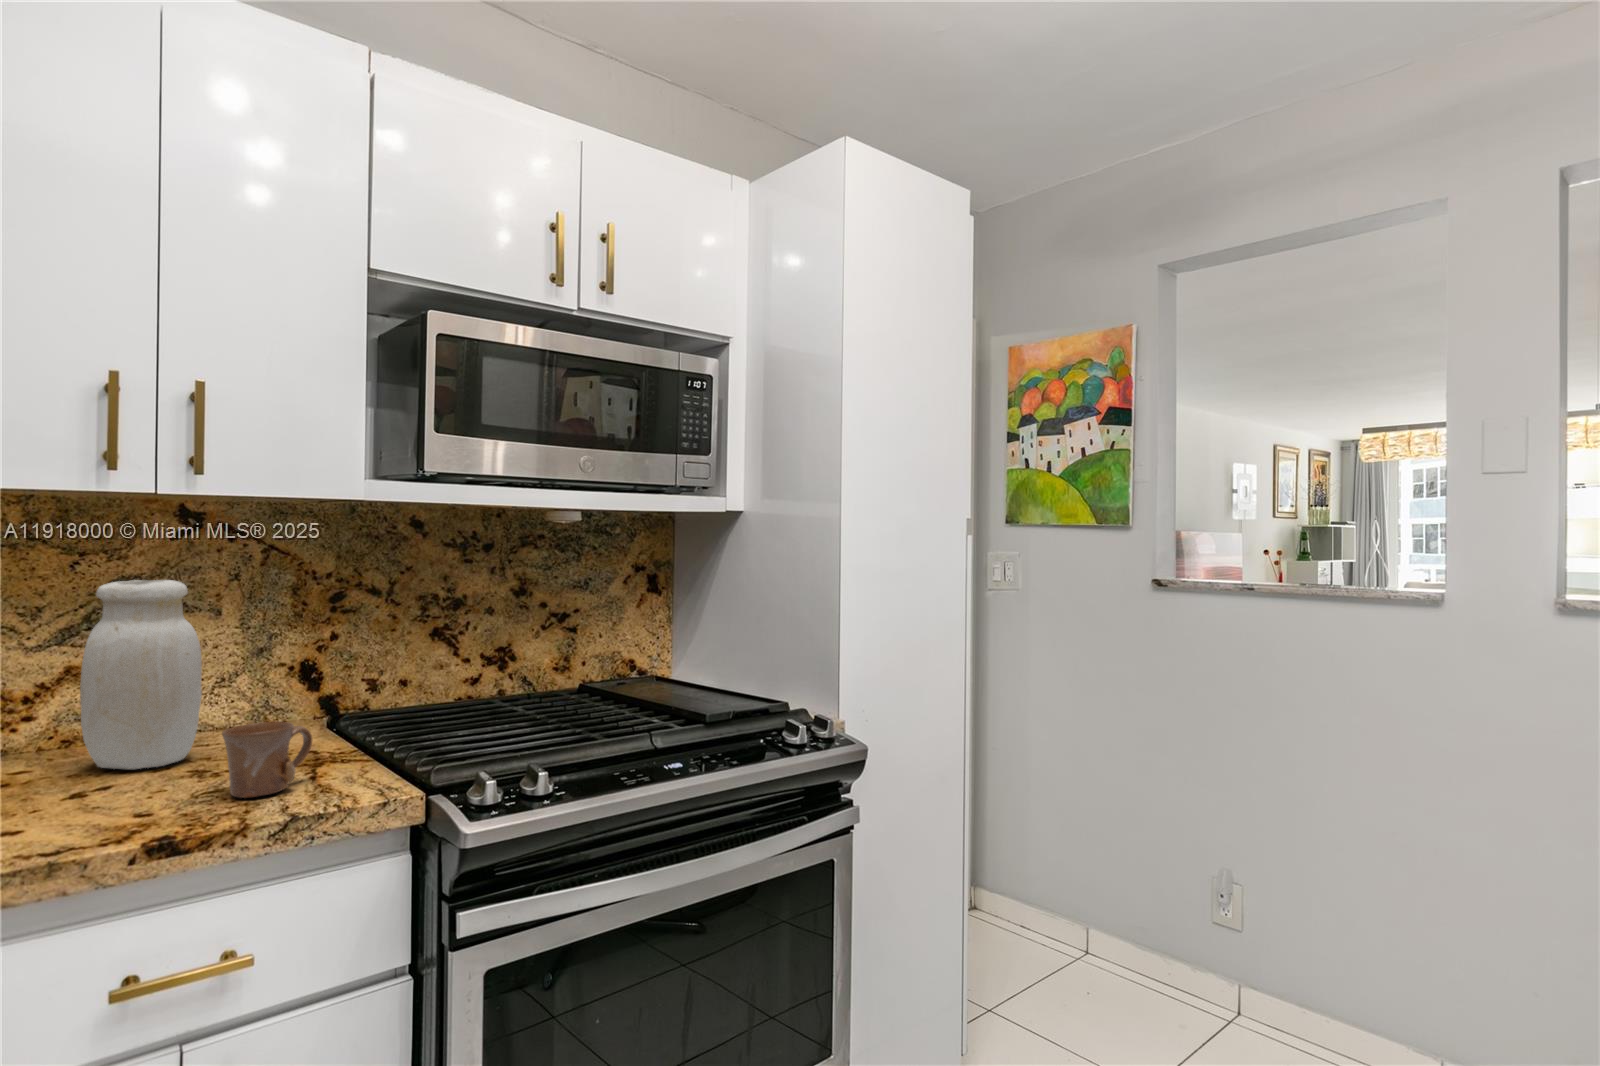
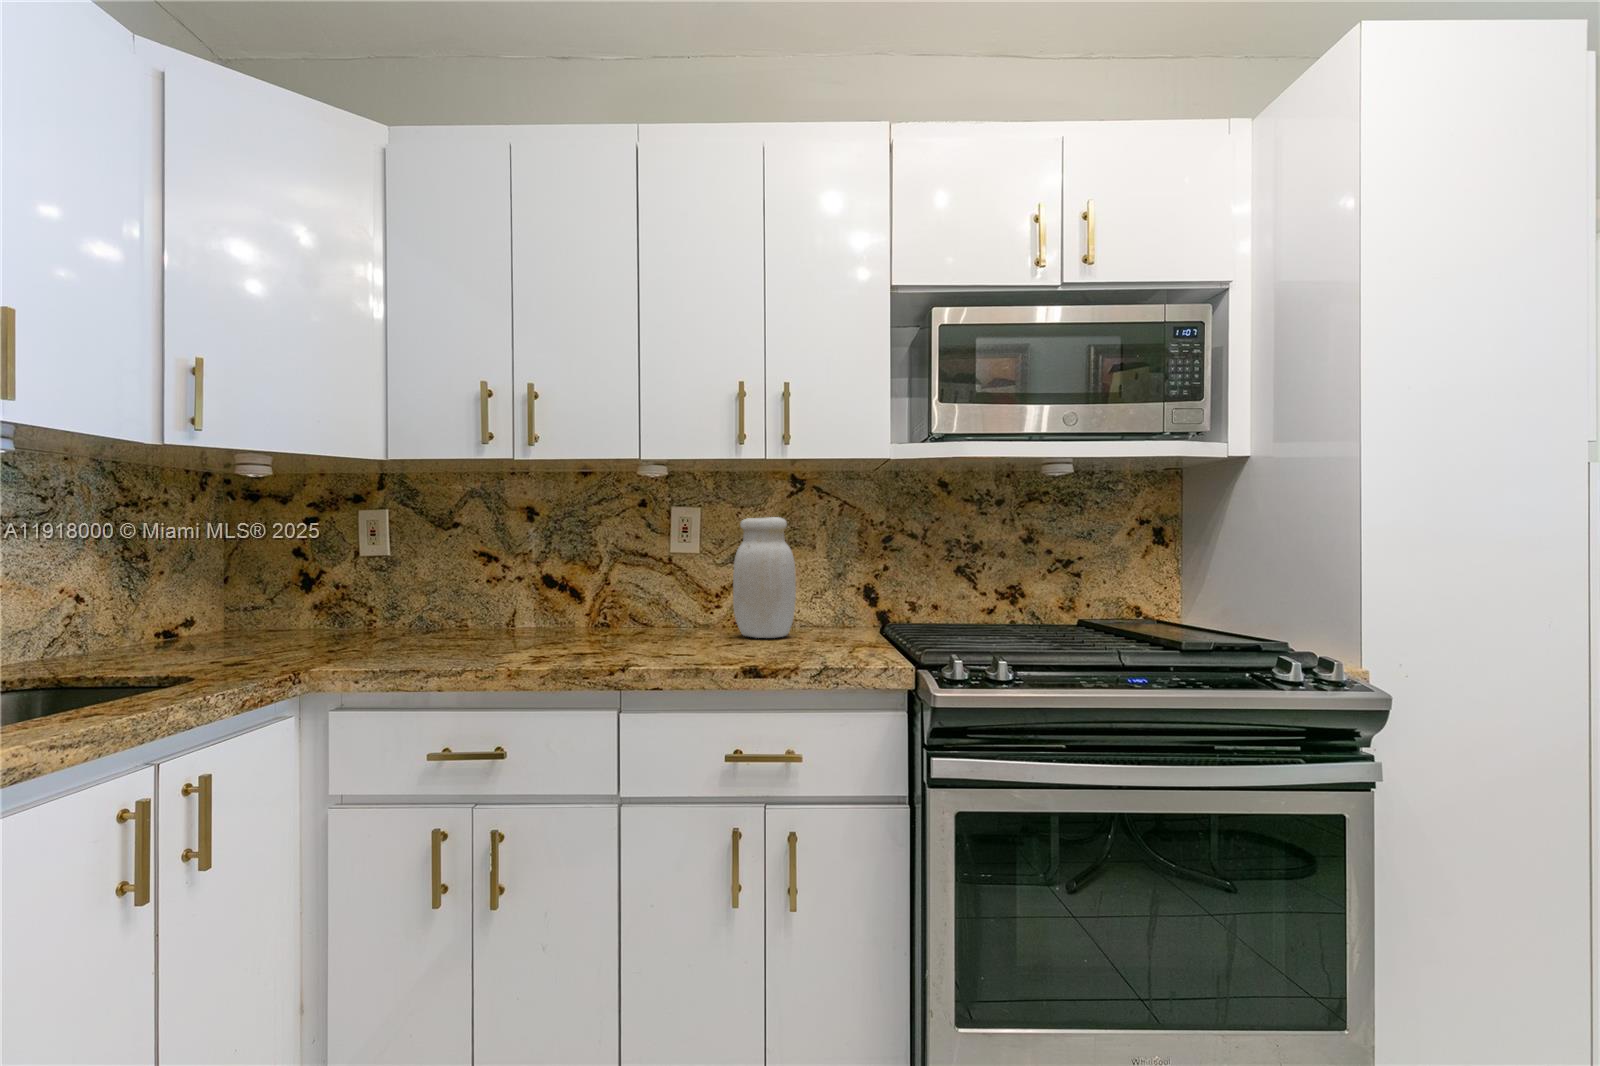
mug: present [222,722,312,798] -> none [792,608,847,655]

